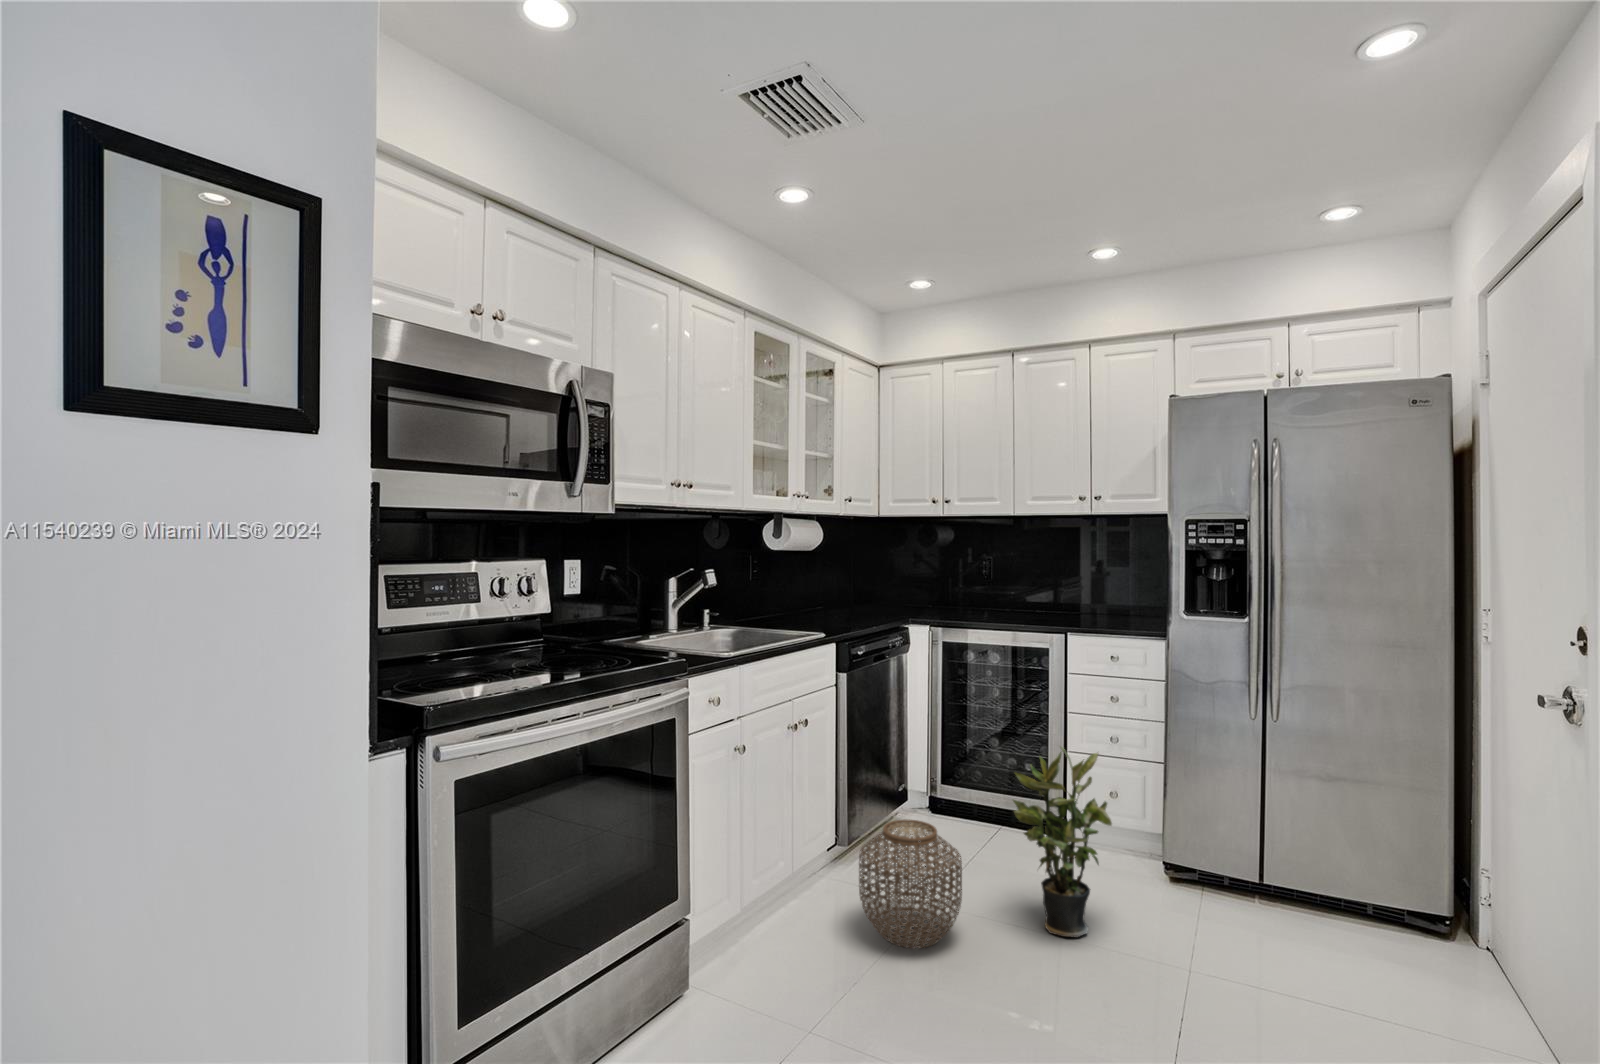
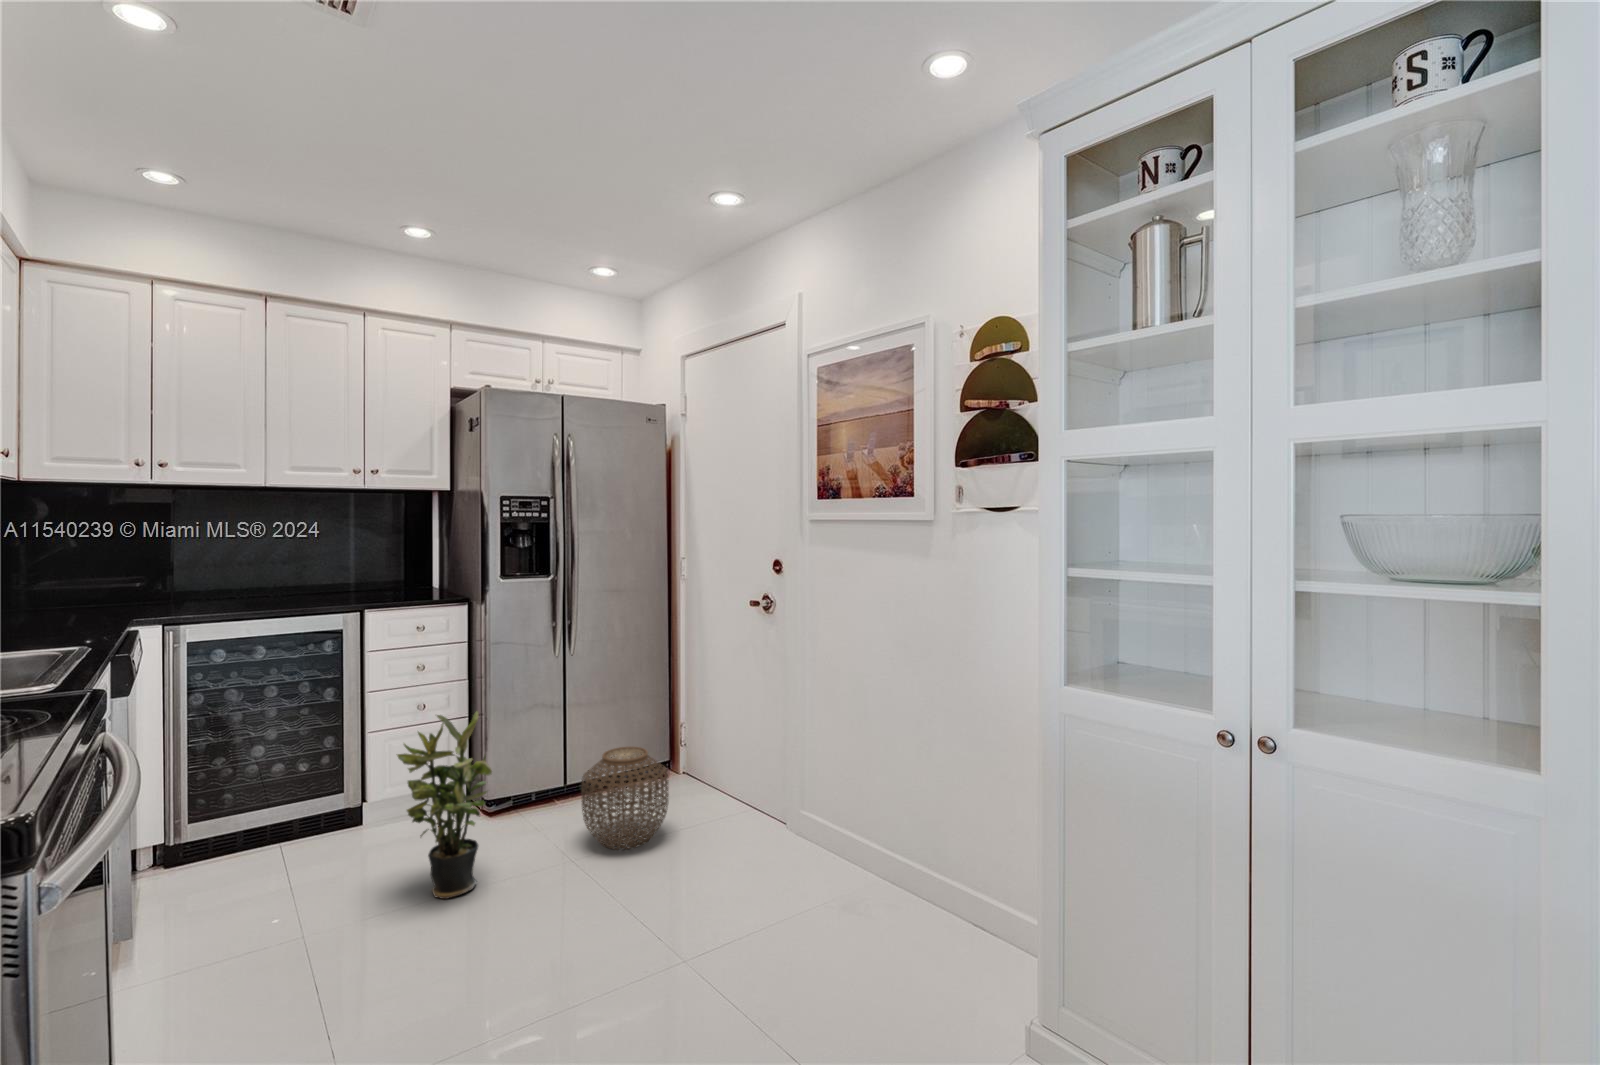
woven basket: present [859,820,962,948] -> present [582,747,669,850]

